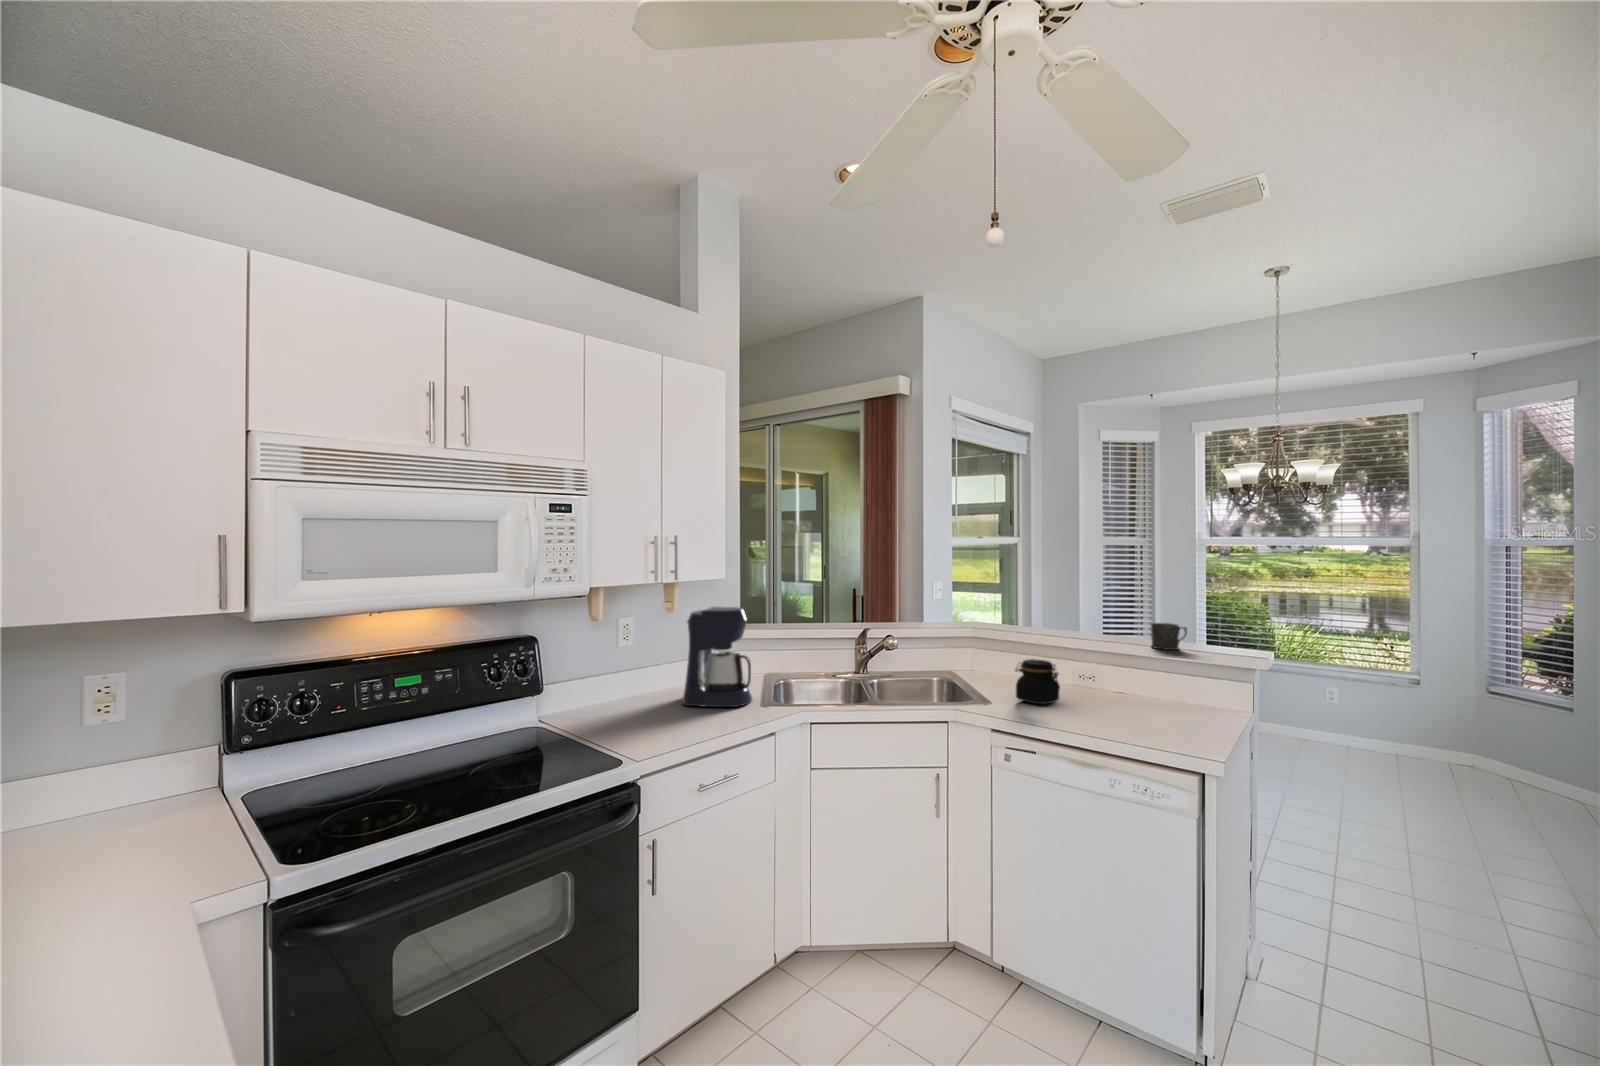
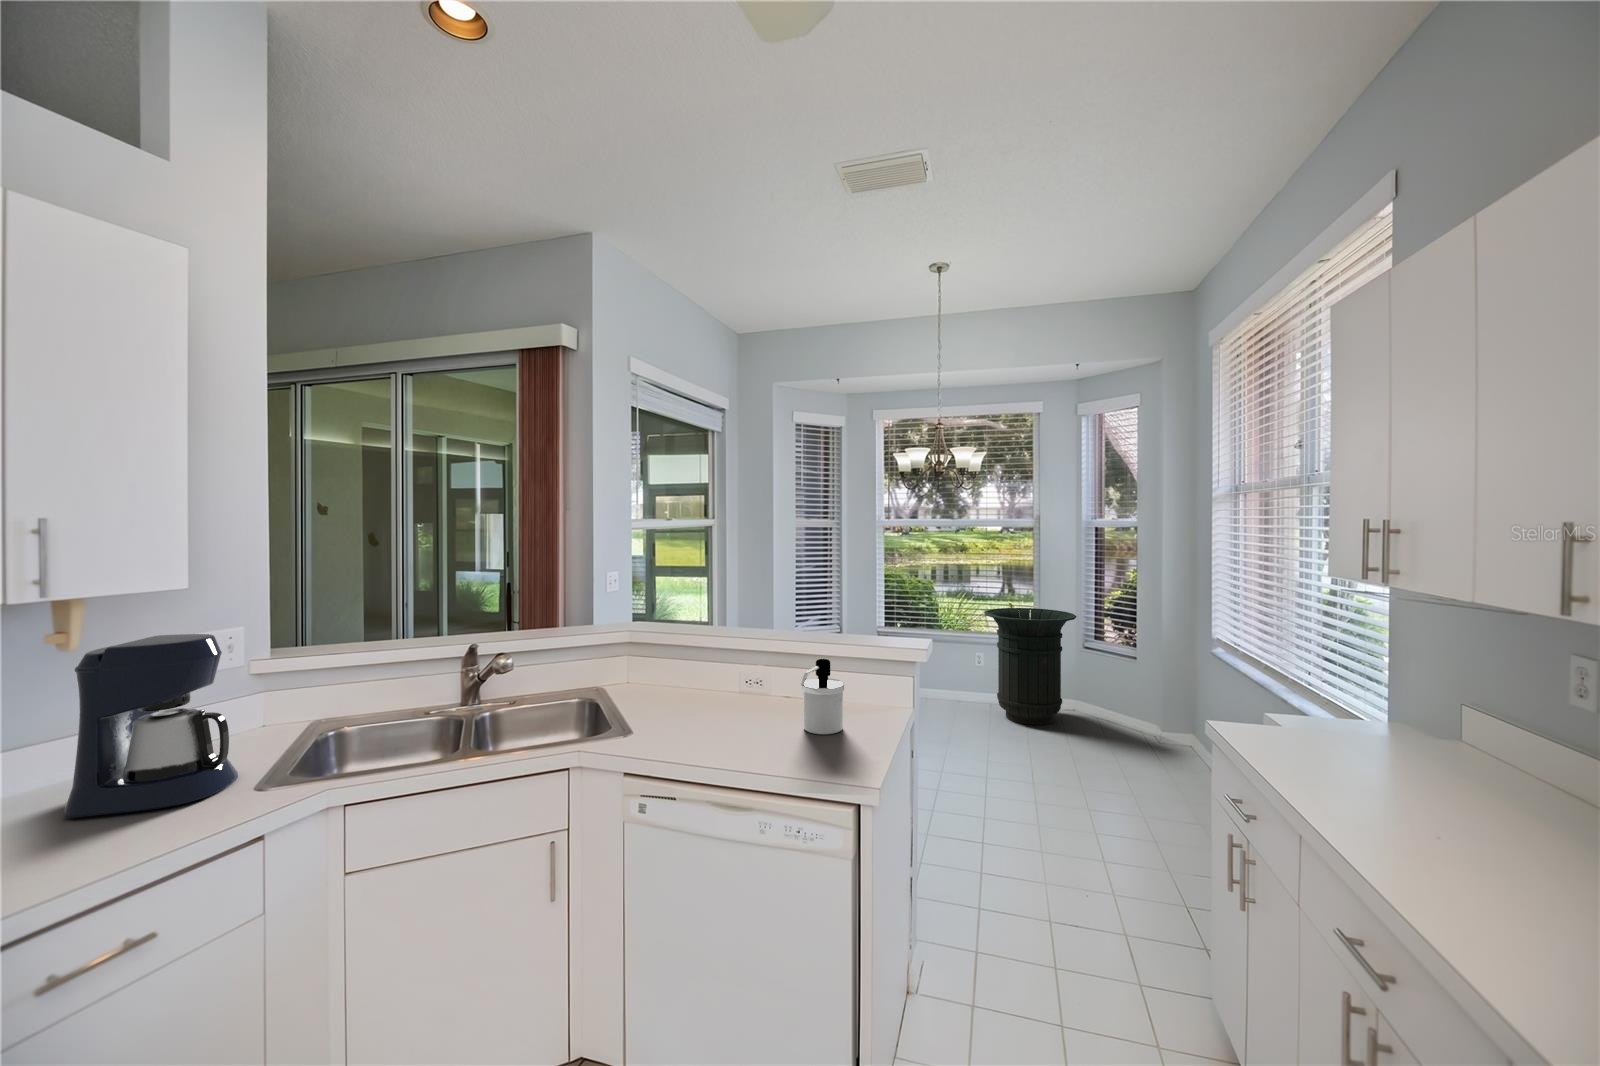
mug: present [1151,623,1187,650] -> none [819,613,854,644]
trash can: none [1339,643,1480,785] -> present [984,608,1076,725]
jar: present [1016,659,1060,704] -> none [666,668,717,725]
soap dispenser: none [1140,659,1181,723] -> present [801,659,844,734]

